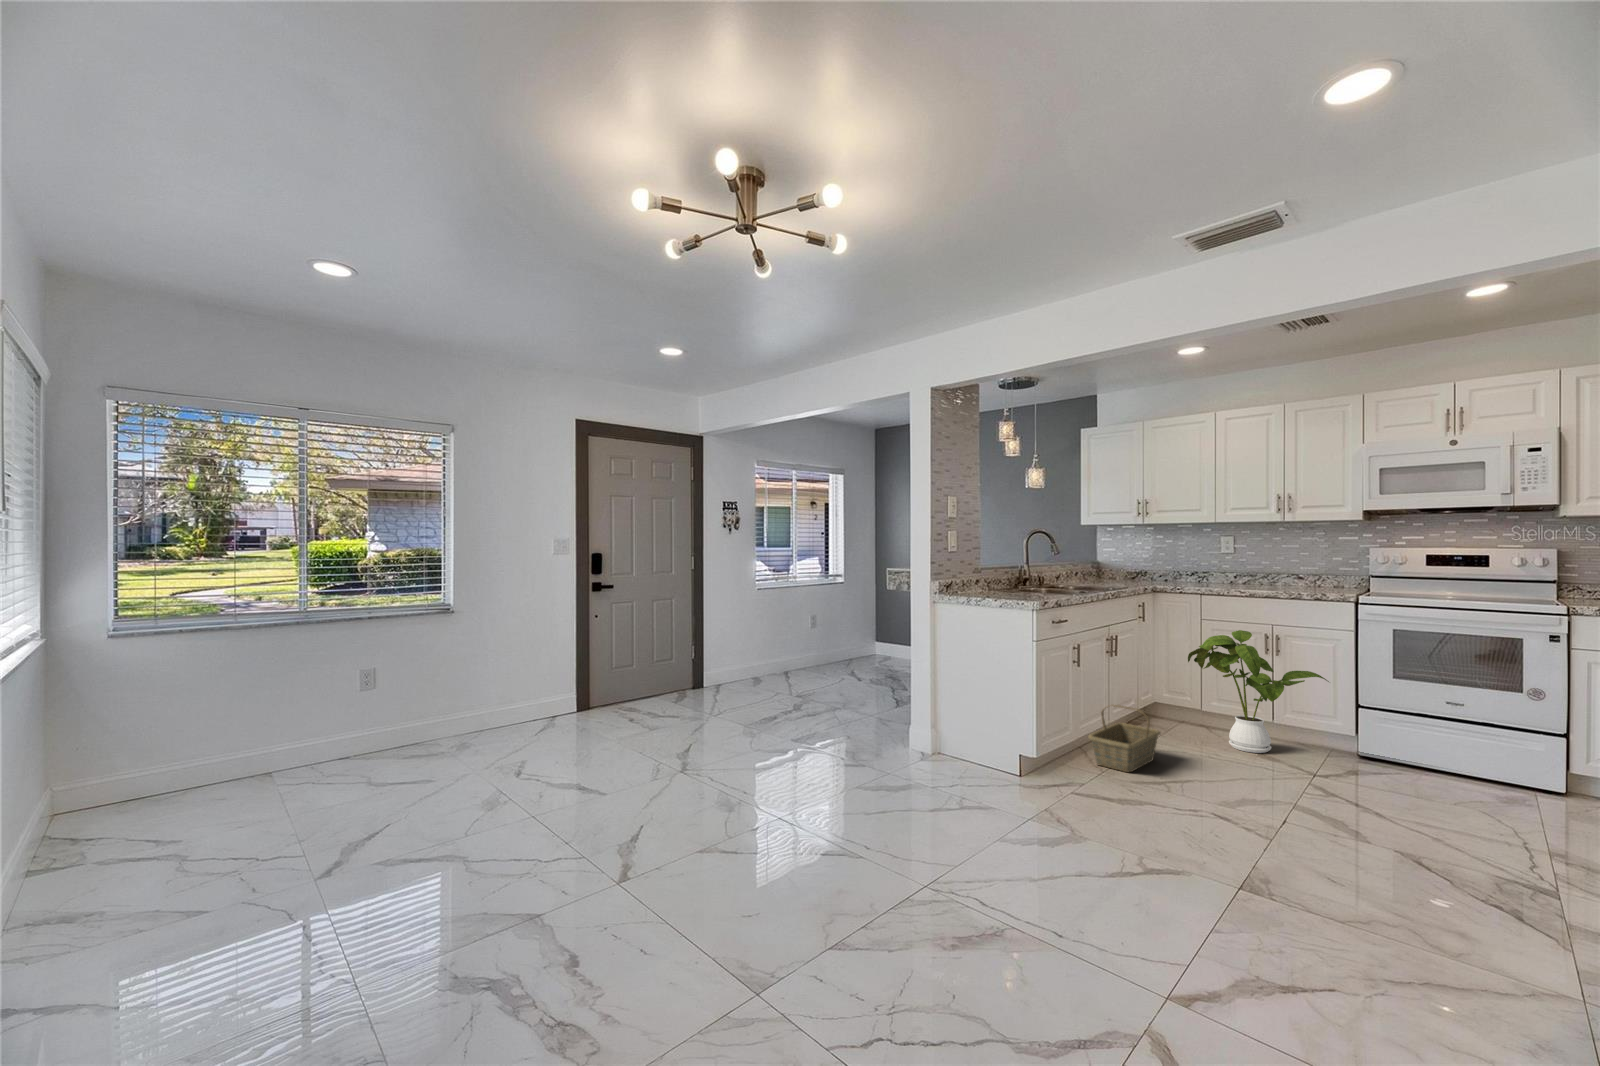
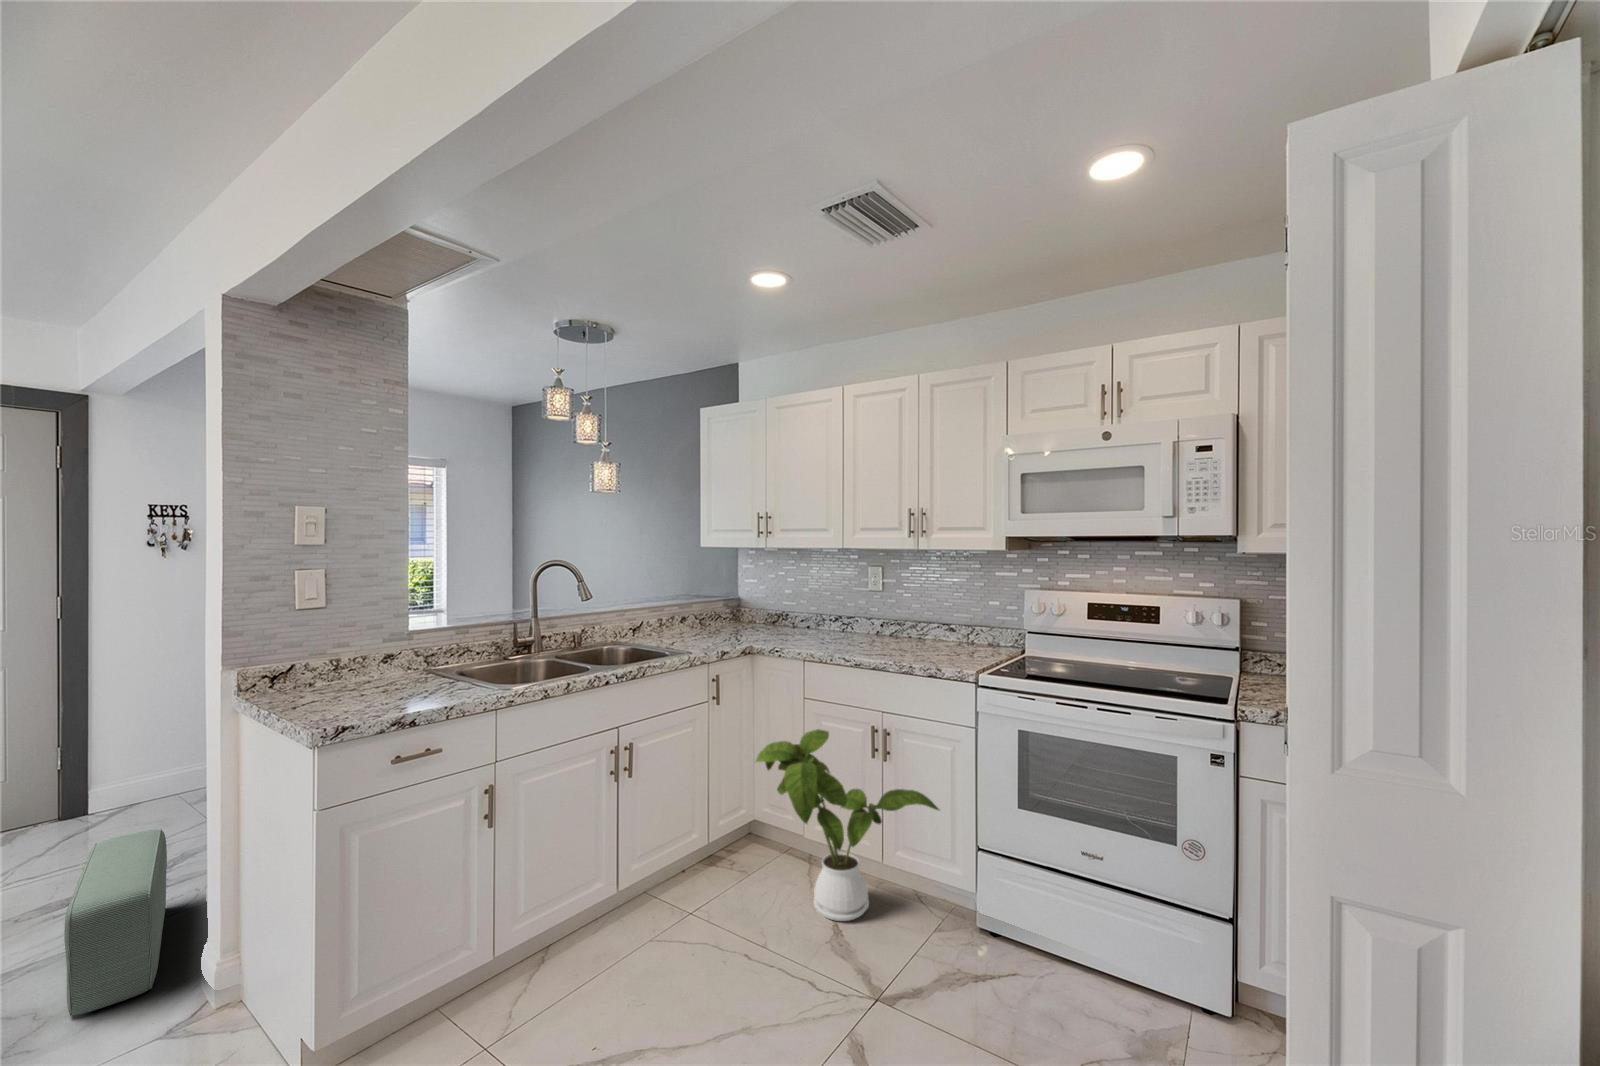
pouf: none [785,680,866,756] -> present [64,829,167,1016]
basket: present [1089,705,1161,772] -> none [530,873,675,1016]

